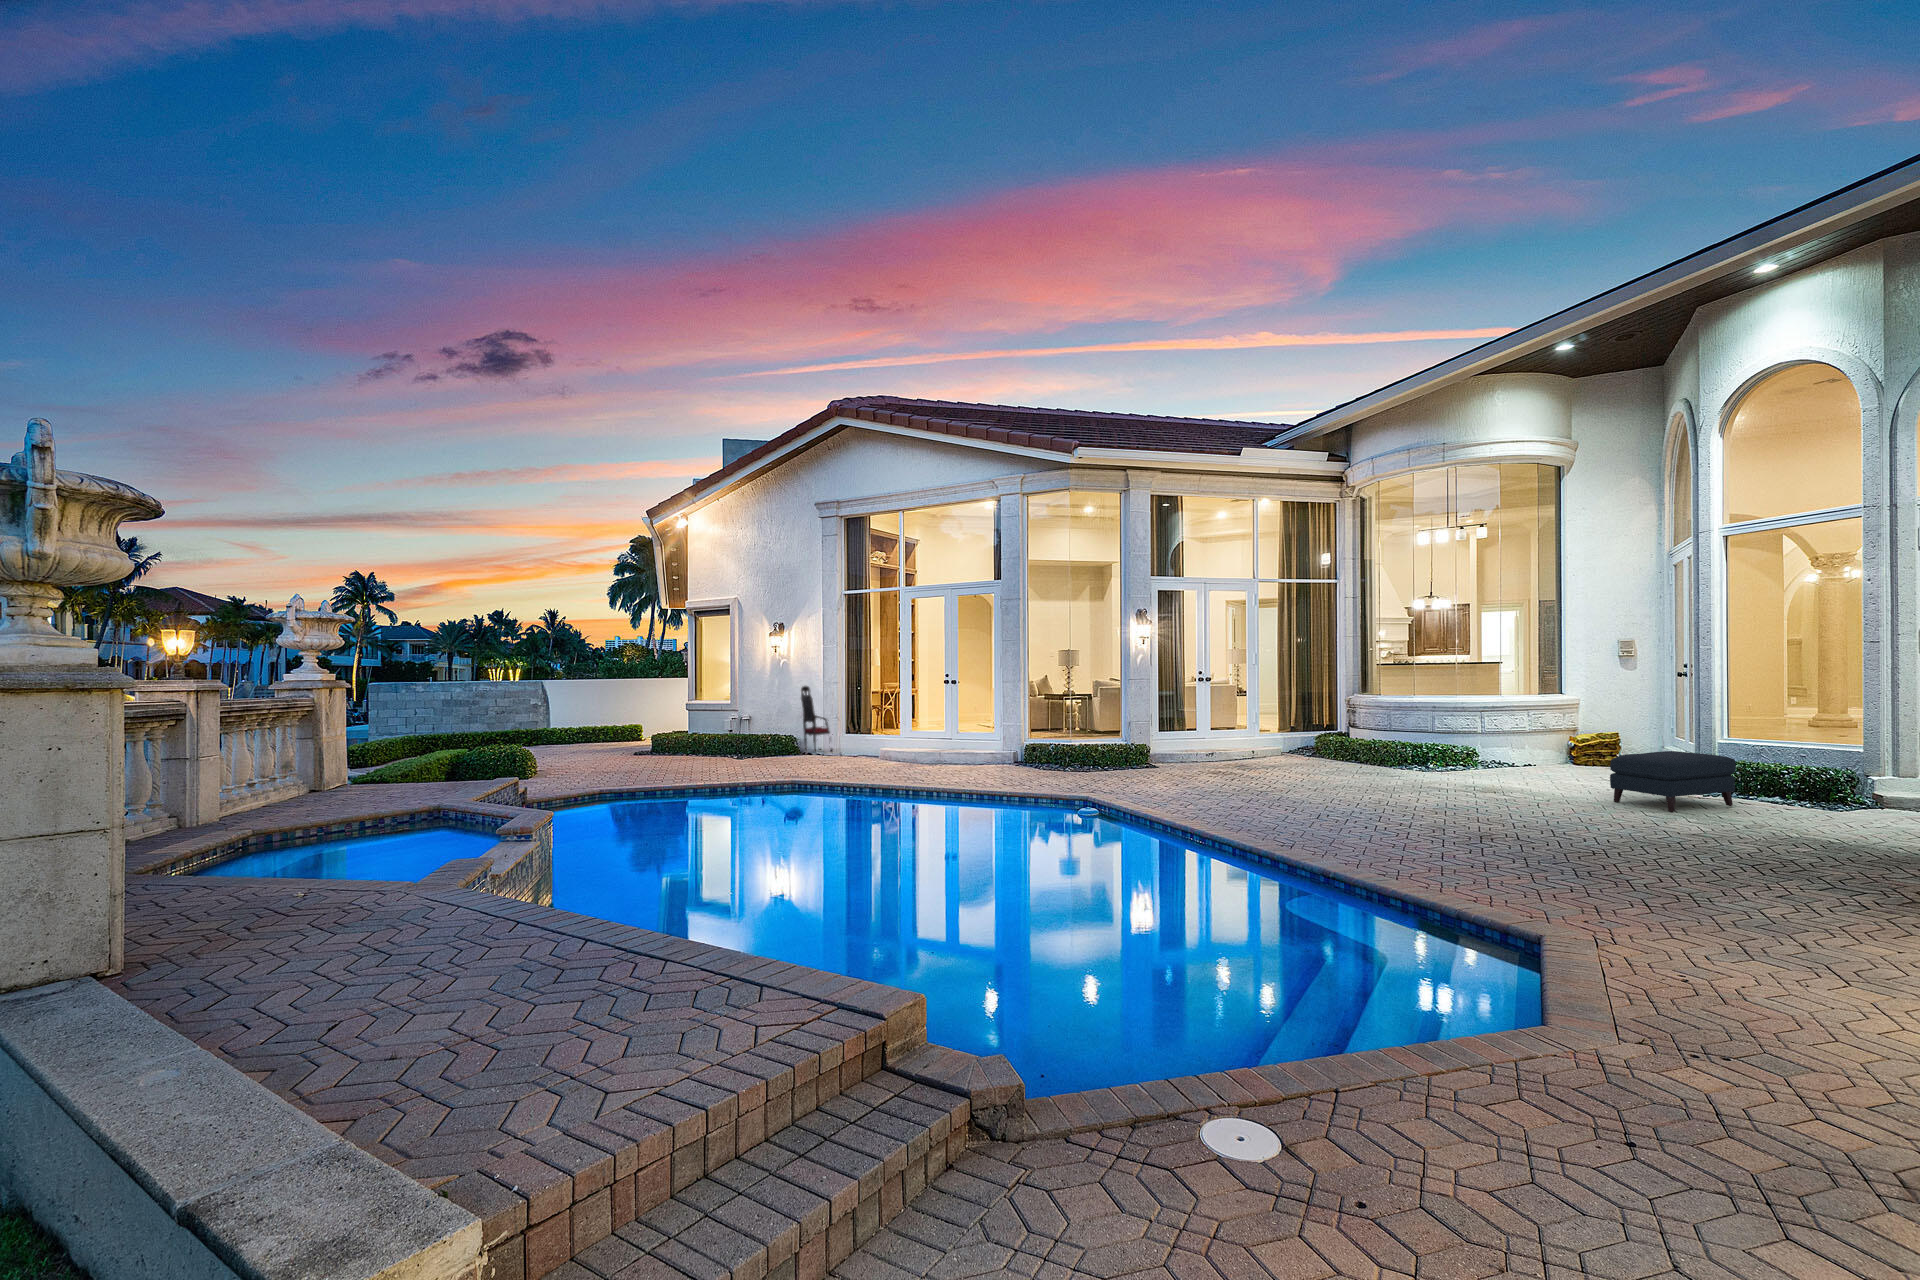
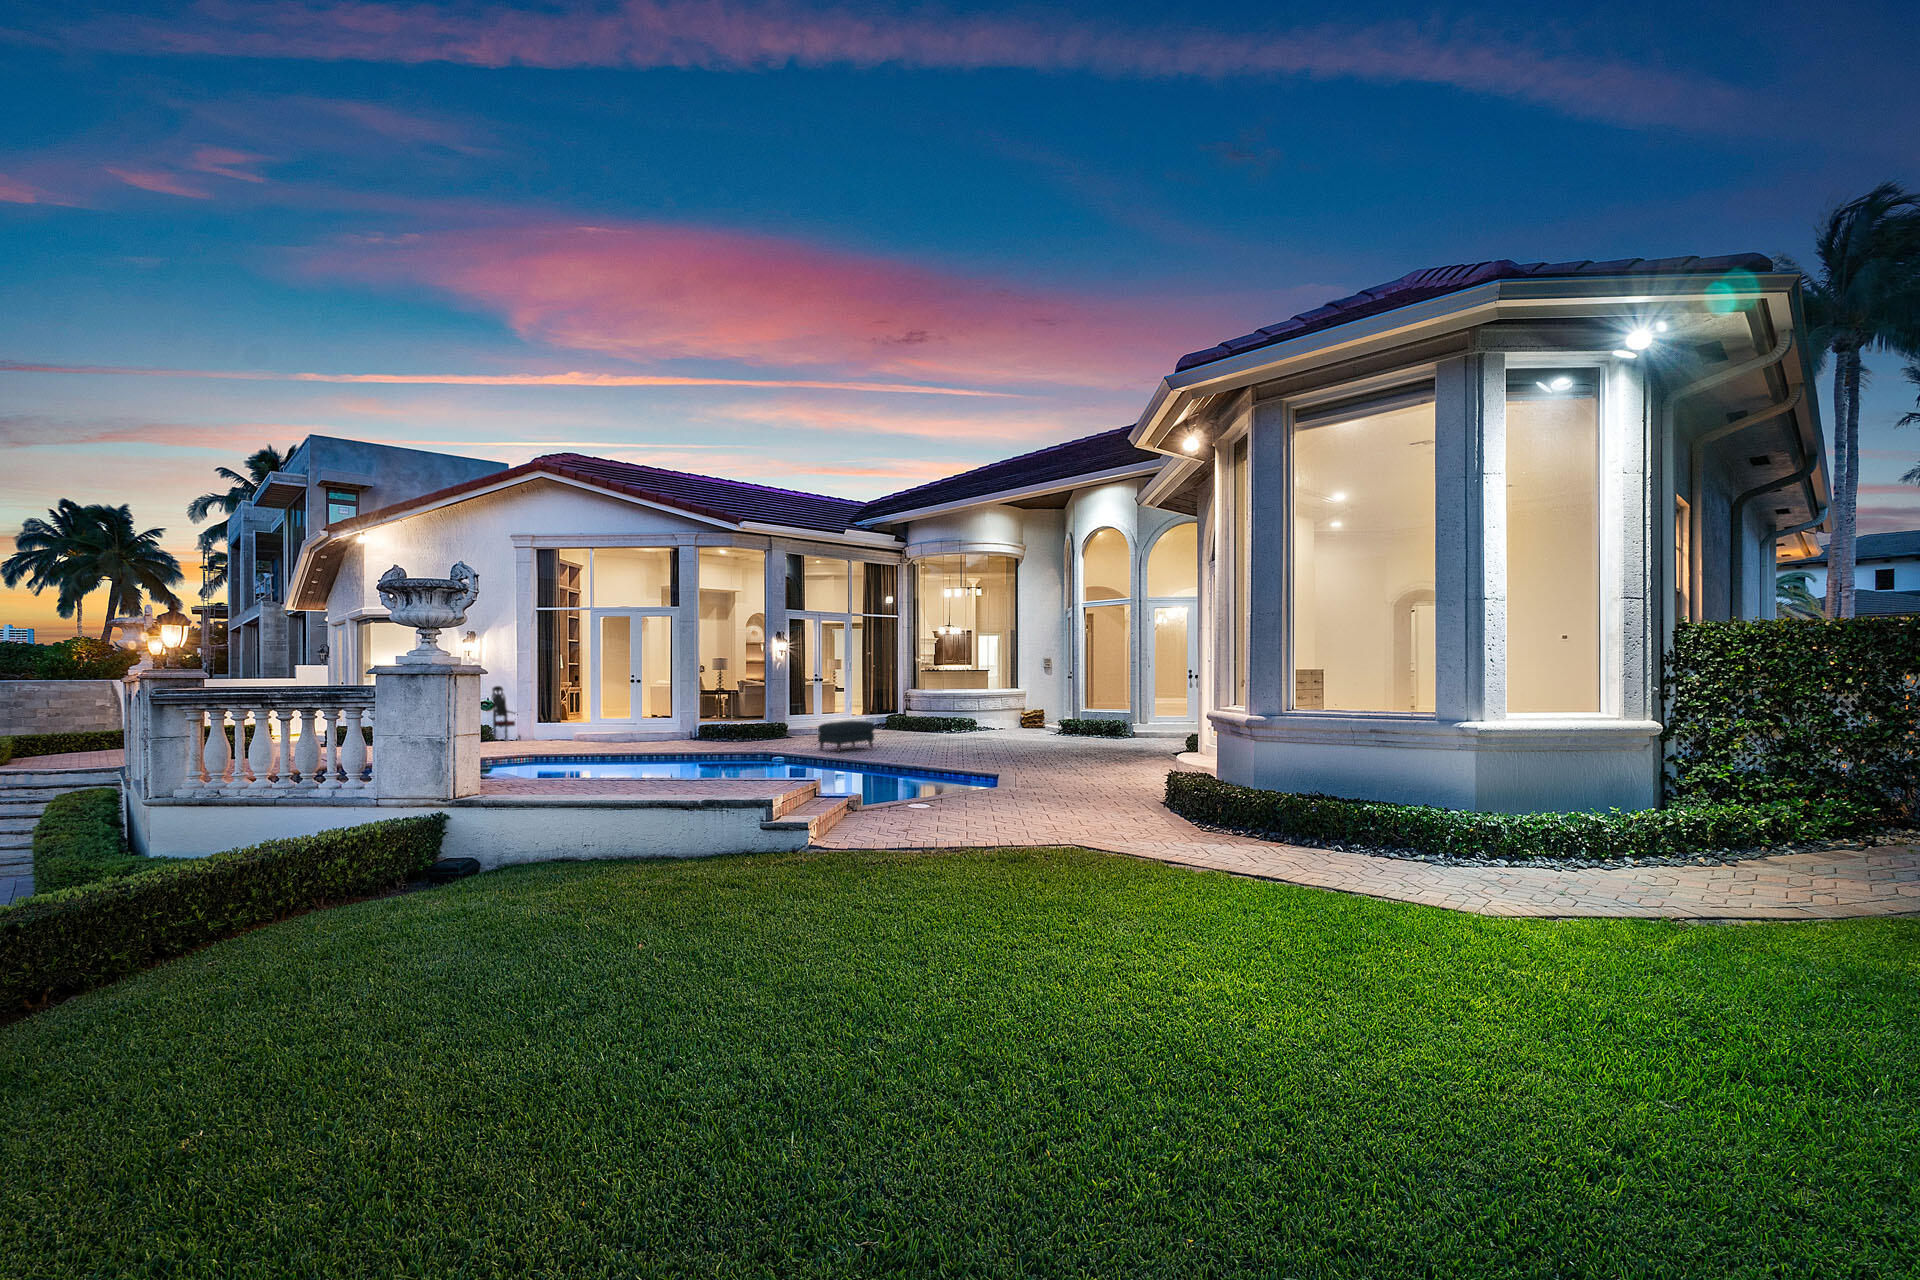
ottoman: present [1610,751,1736,812] -> present [818,721,875,752]

